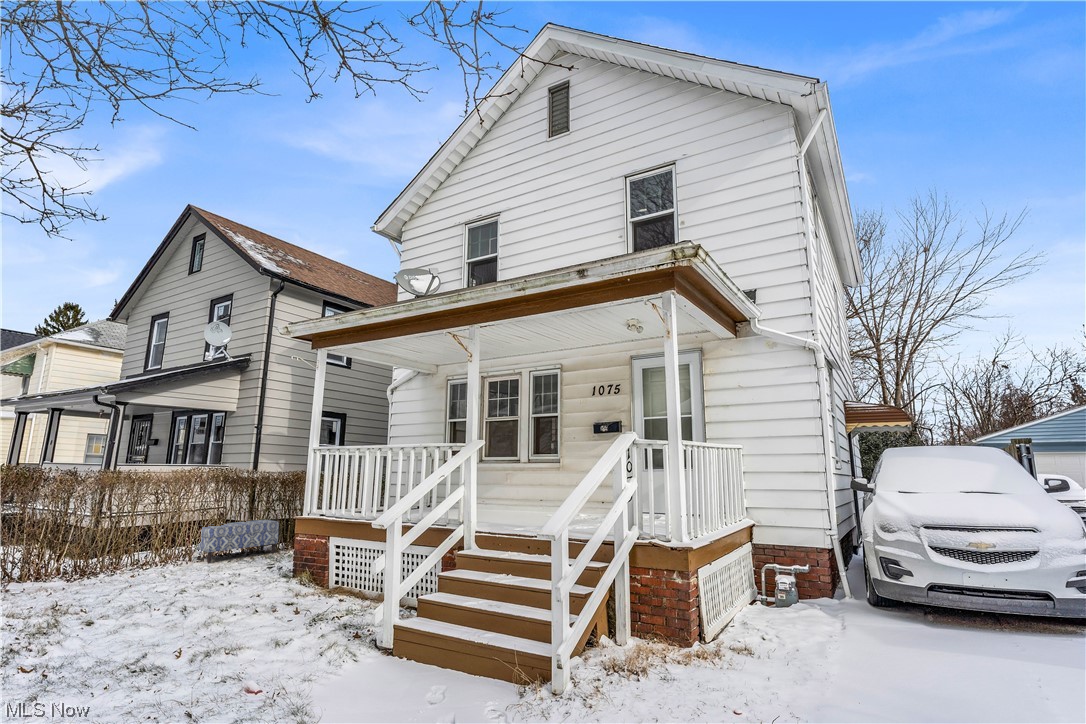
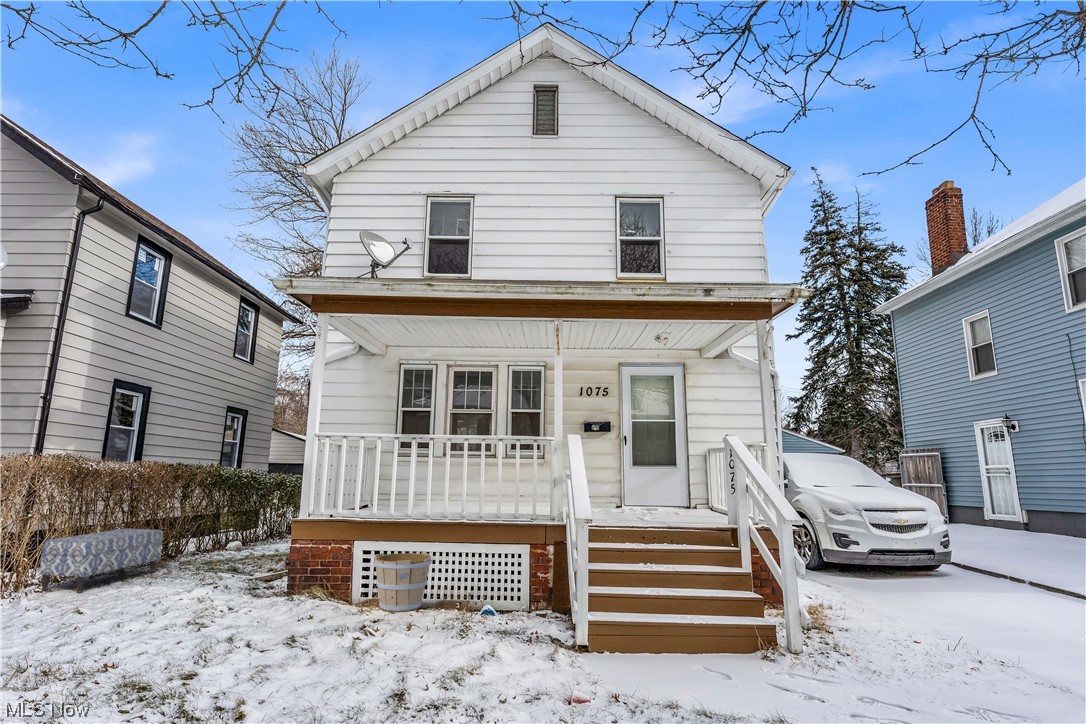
wooden bucket: none [320,548,372,600] -> present [374,552,432,612]

